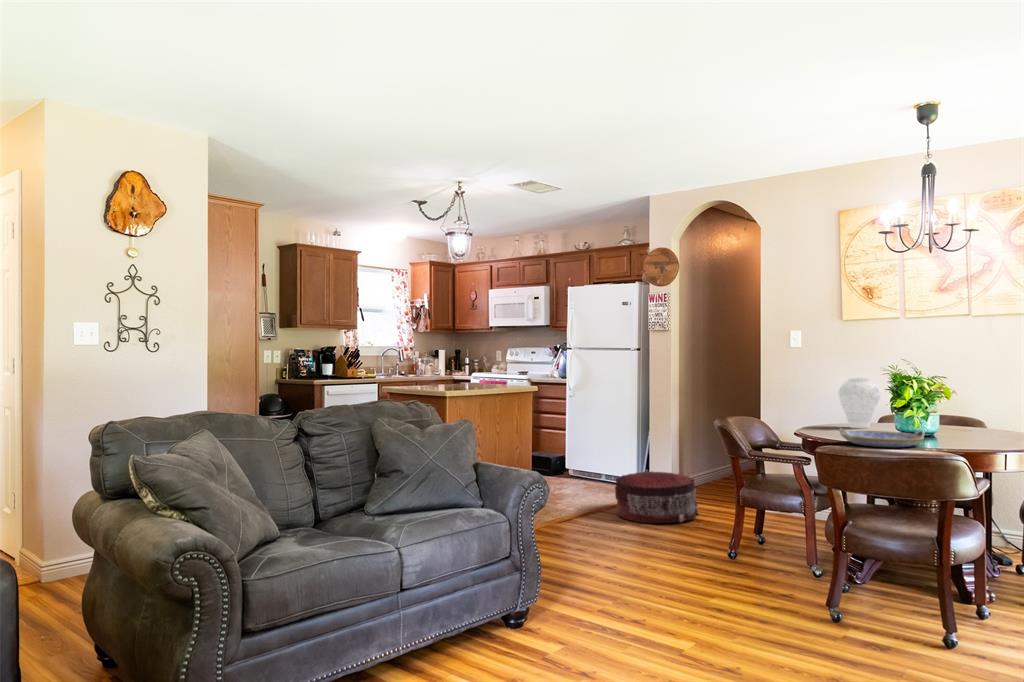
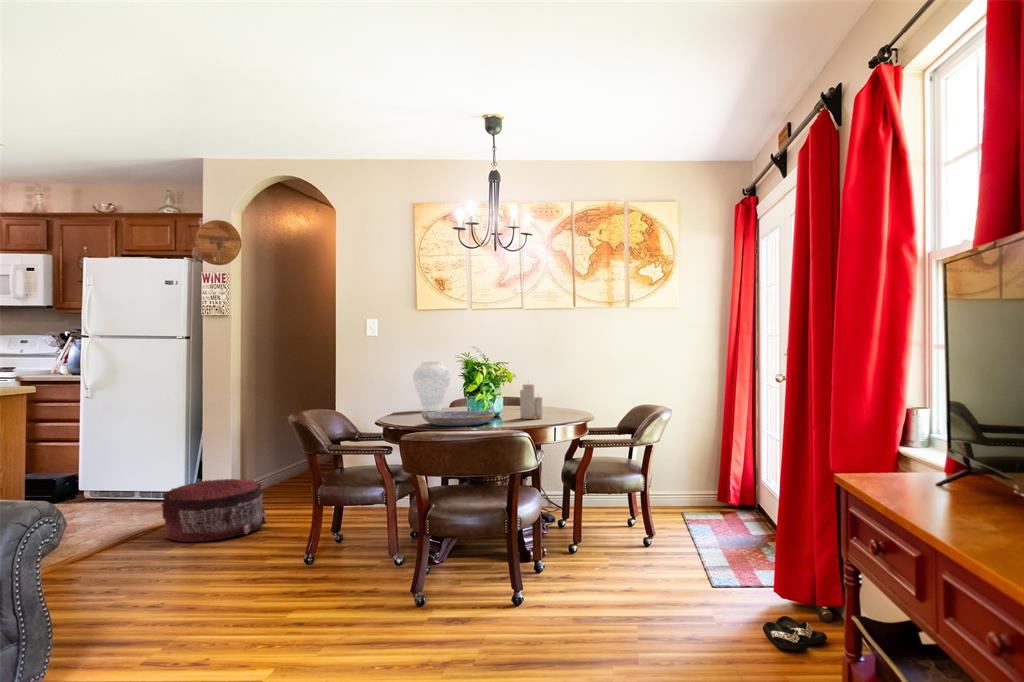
candle: none [957,404,986,447] -> present [520,384,543,419]

